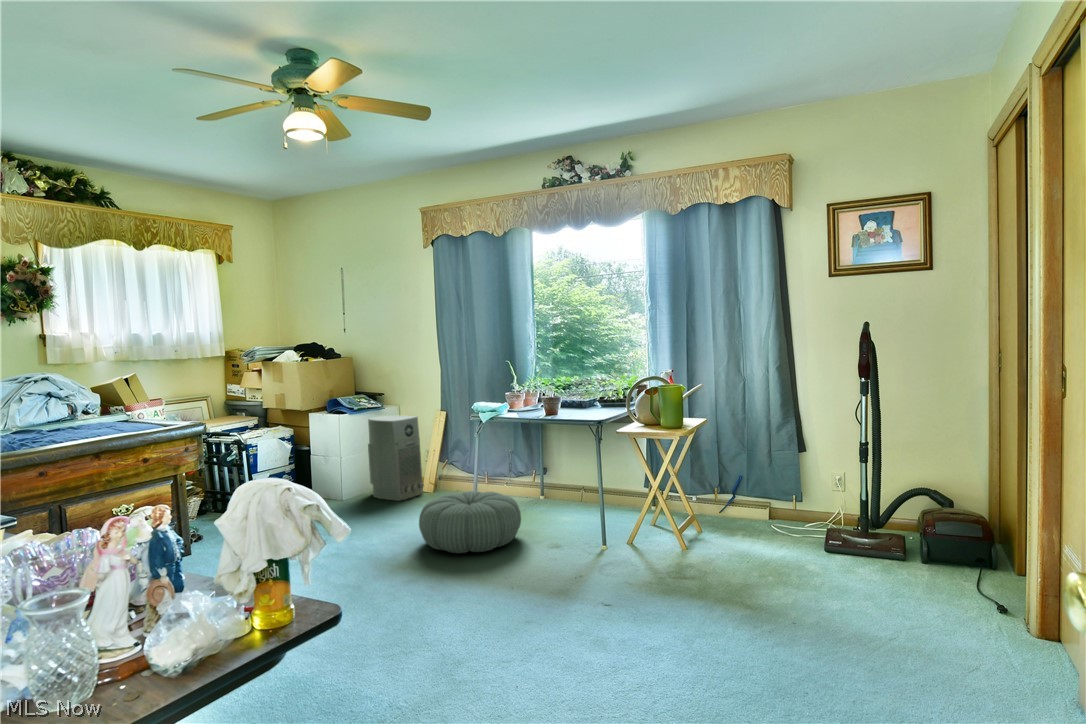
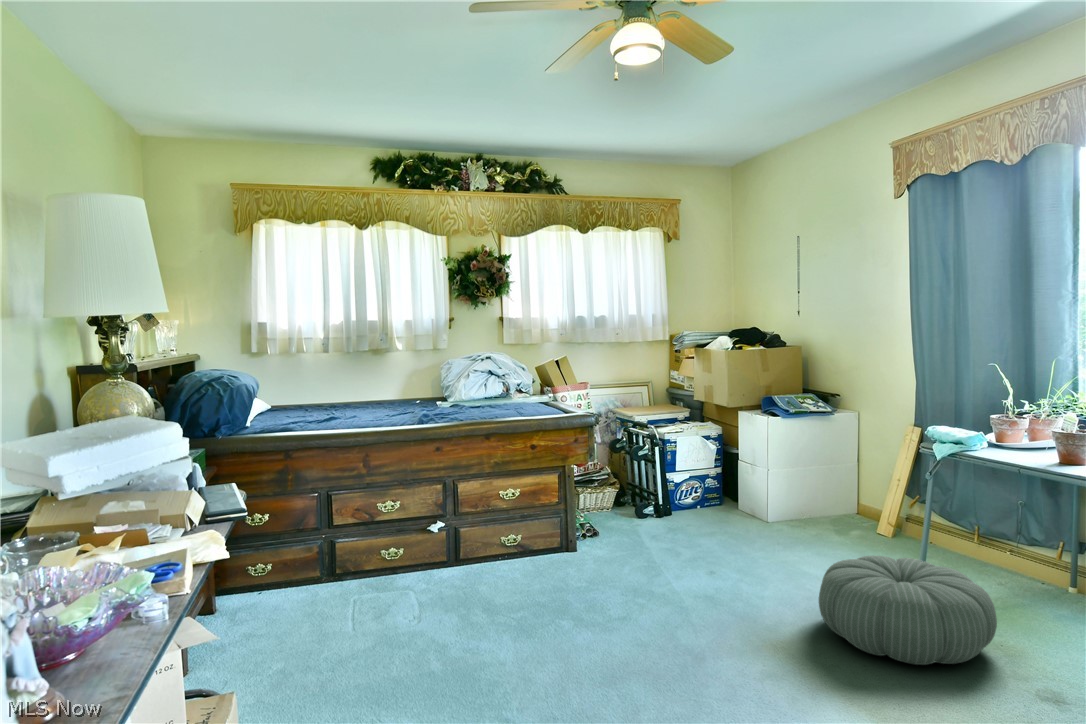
air purifier: present [368,416,424,501] -> none [802,425,875,540]

